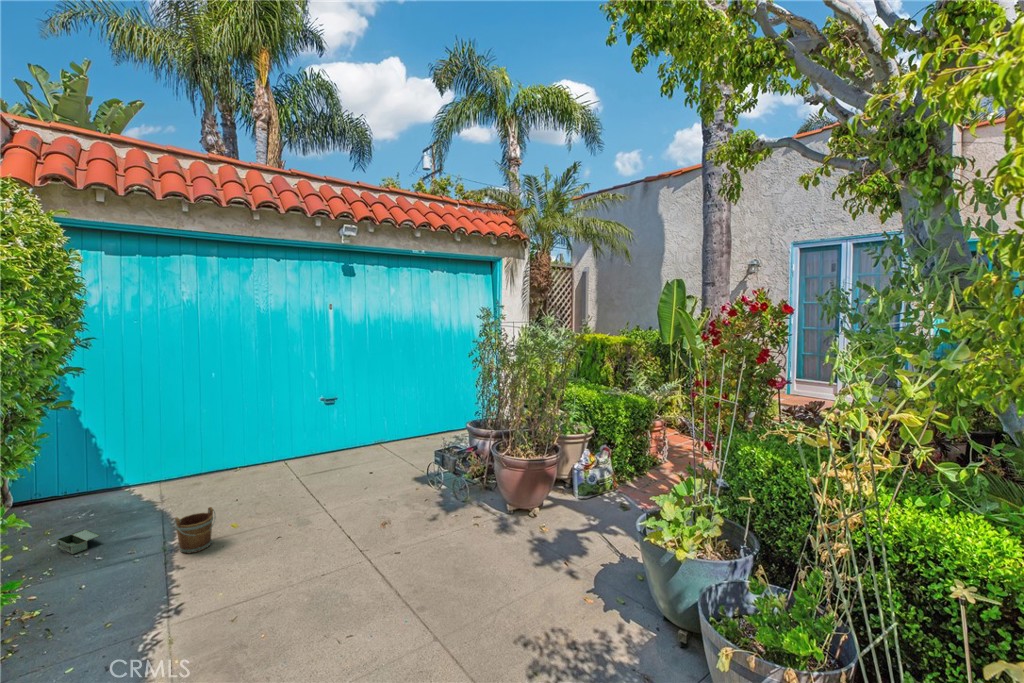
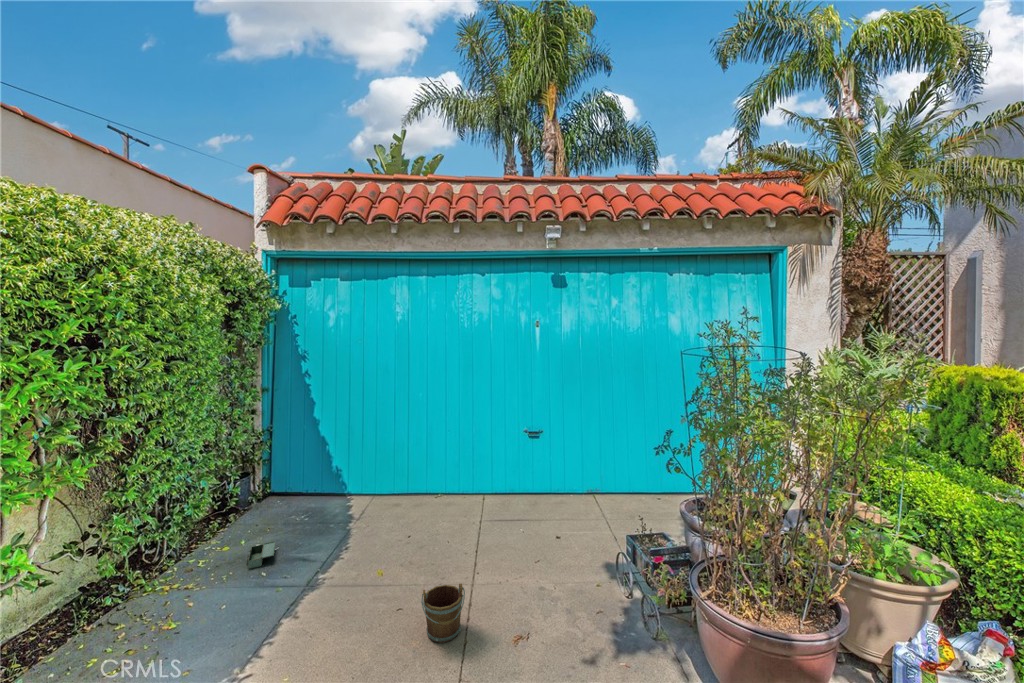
bucket: present [175,507,216,554] -> present [421,584,465,643]

